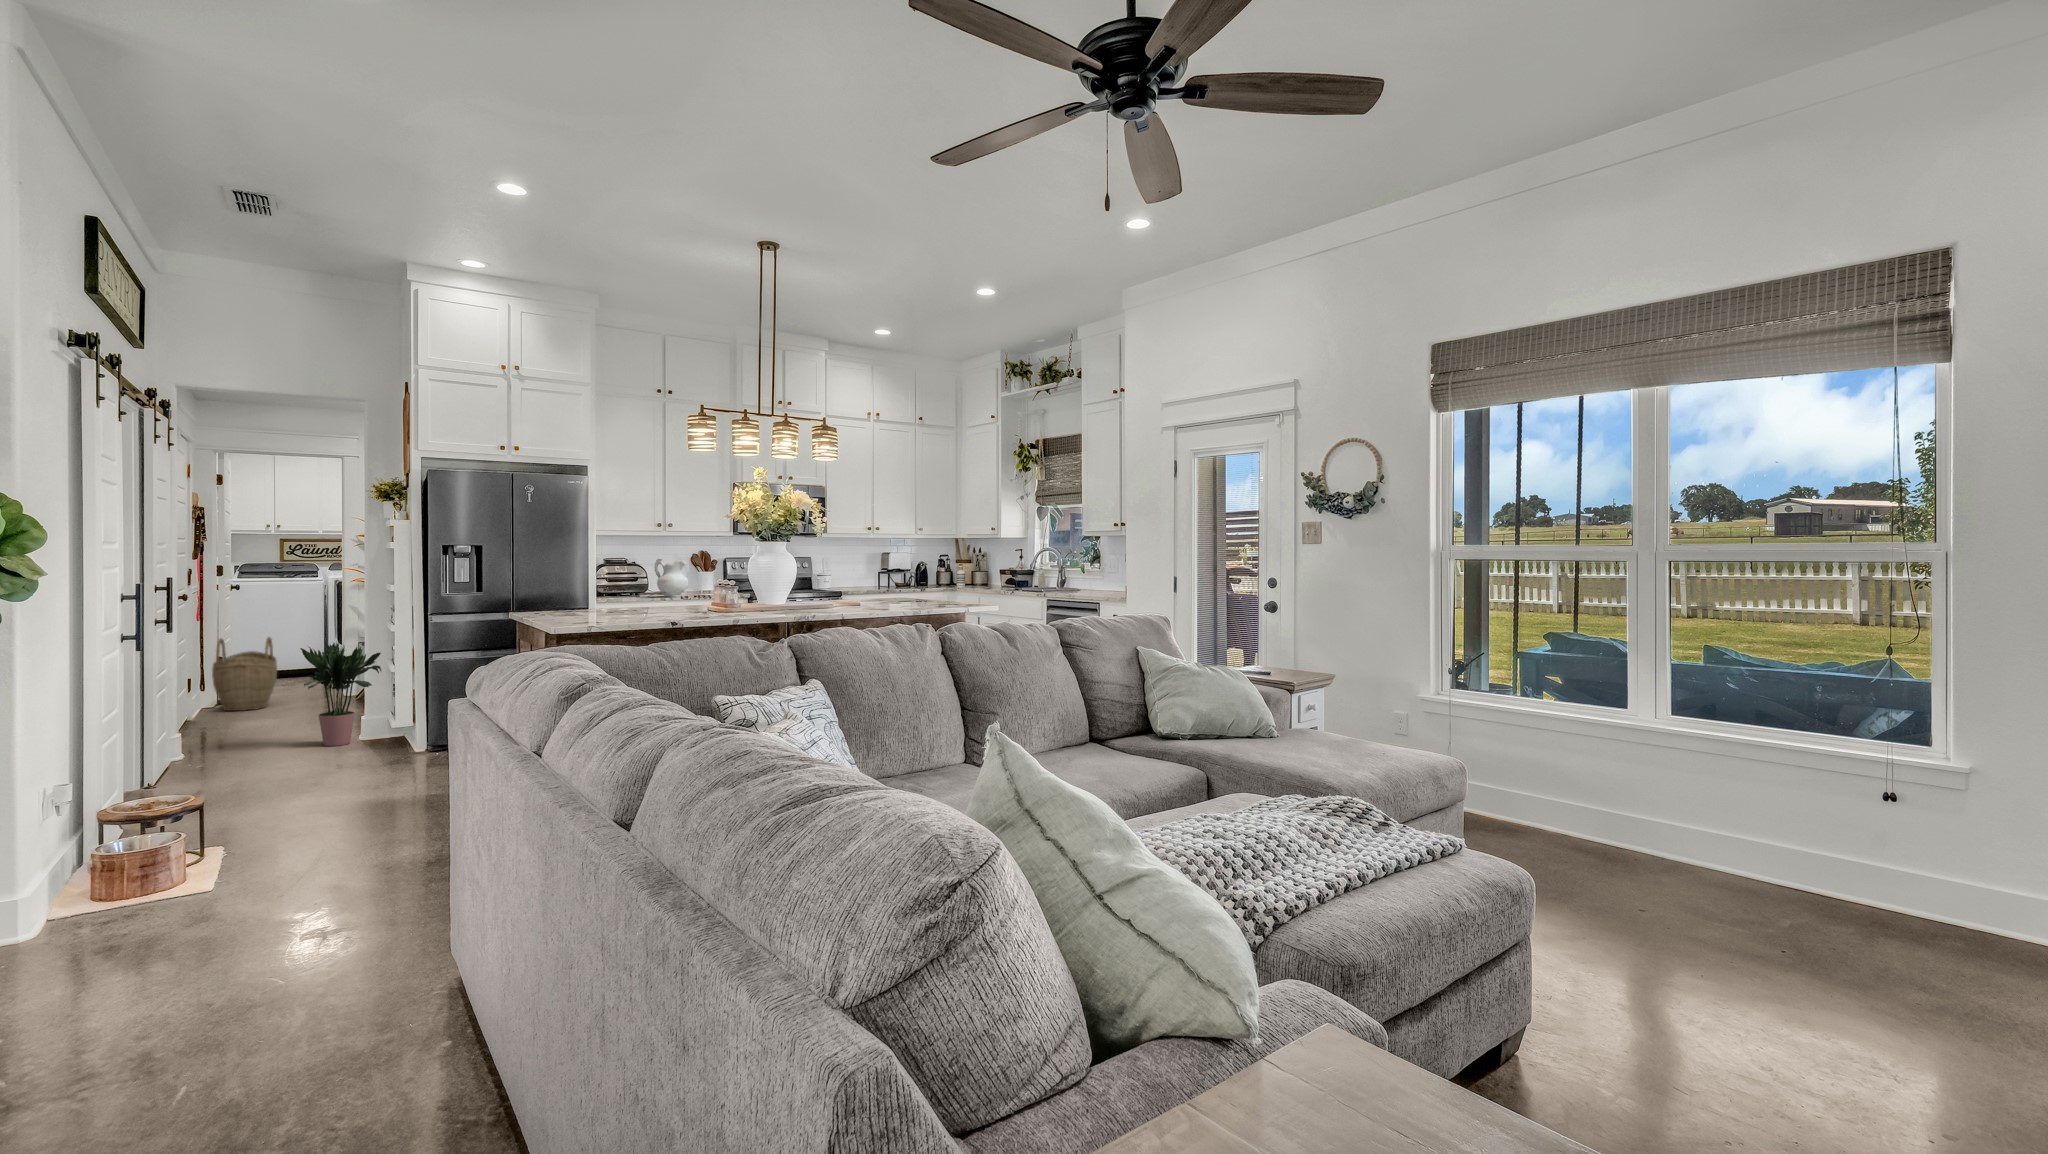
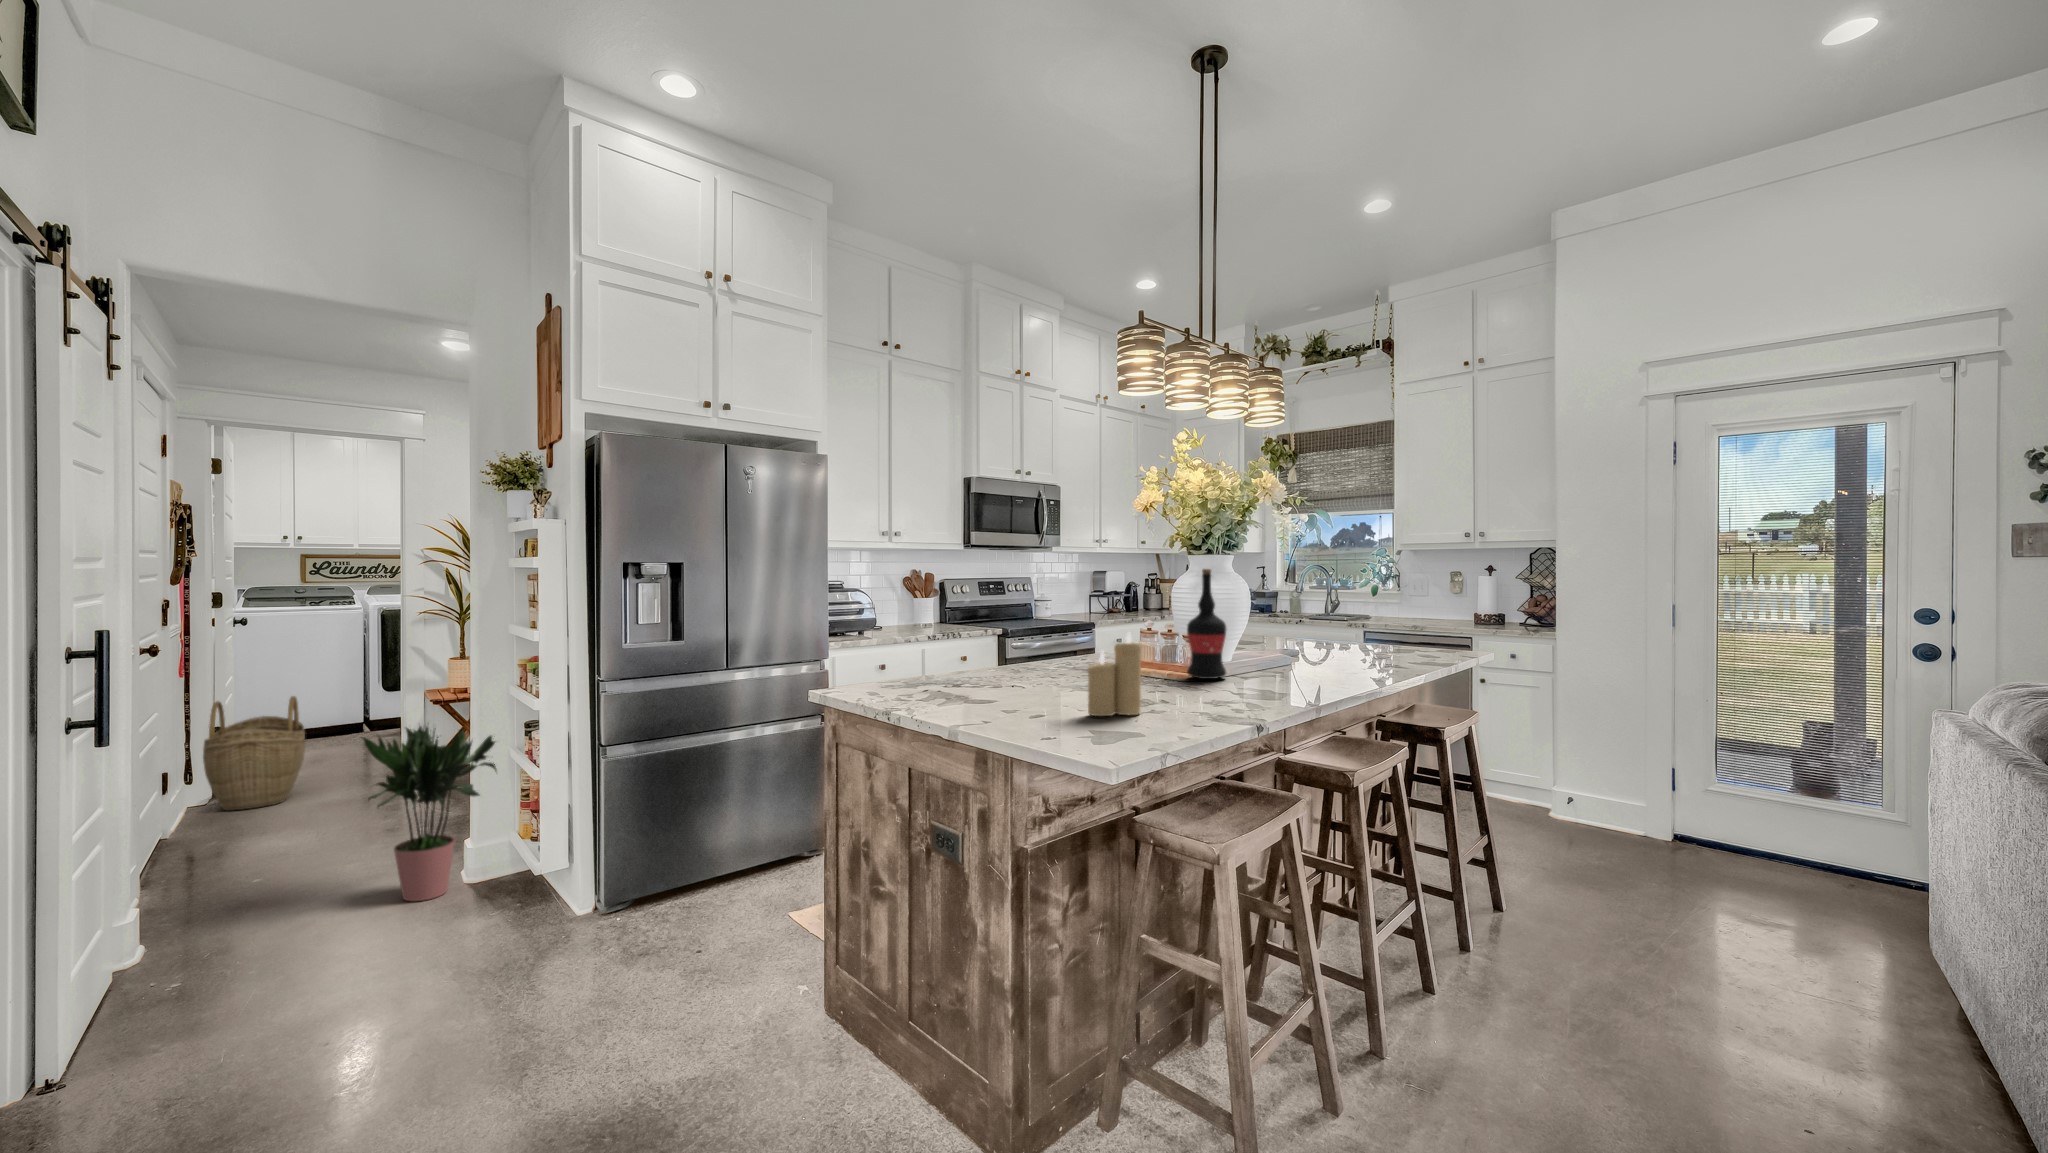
wine bottle: none [716,551,738,612] -> present [1187,569,1227,679]
ceramic pitcher: present [654,559,688,597] -> none [896,579,944,634]
candle: none [610,581,640,621] -> present [1087,633,1141,716]

